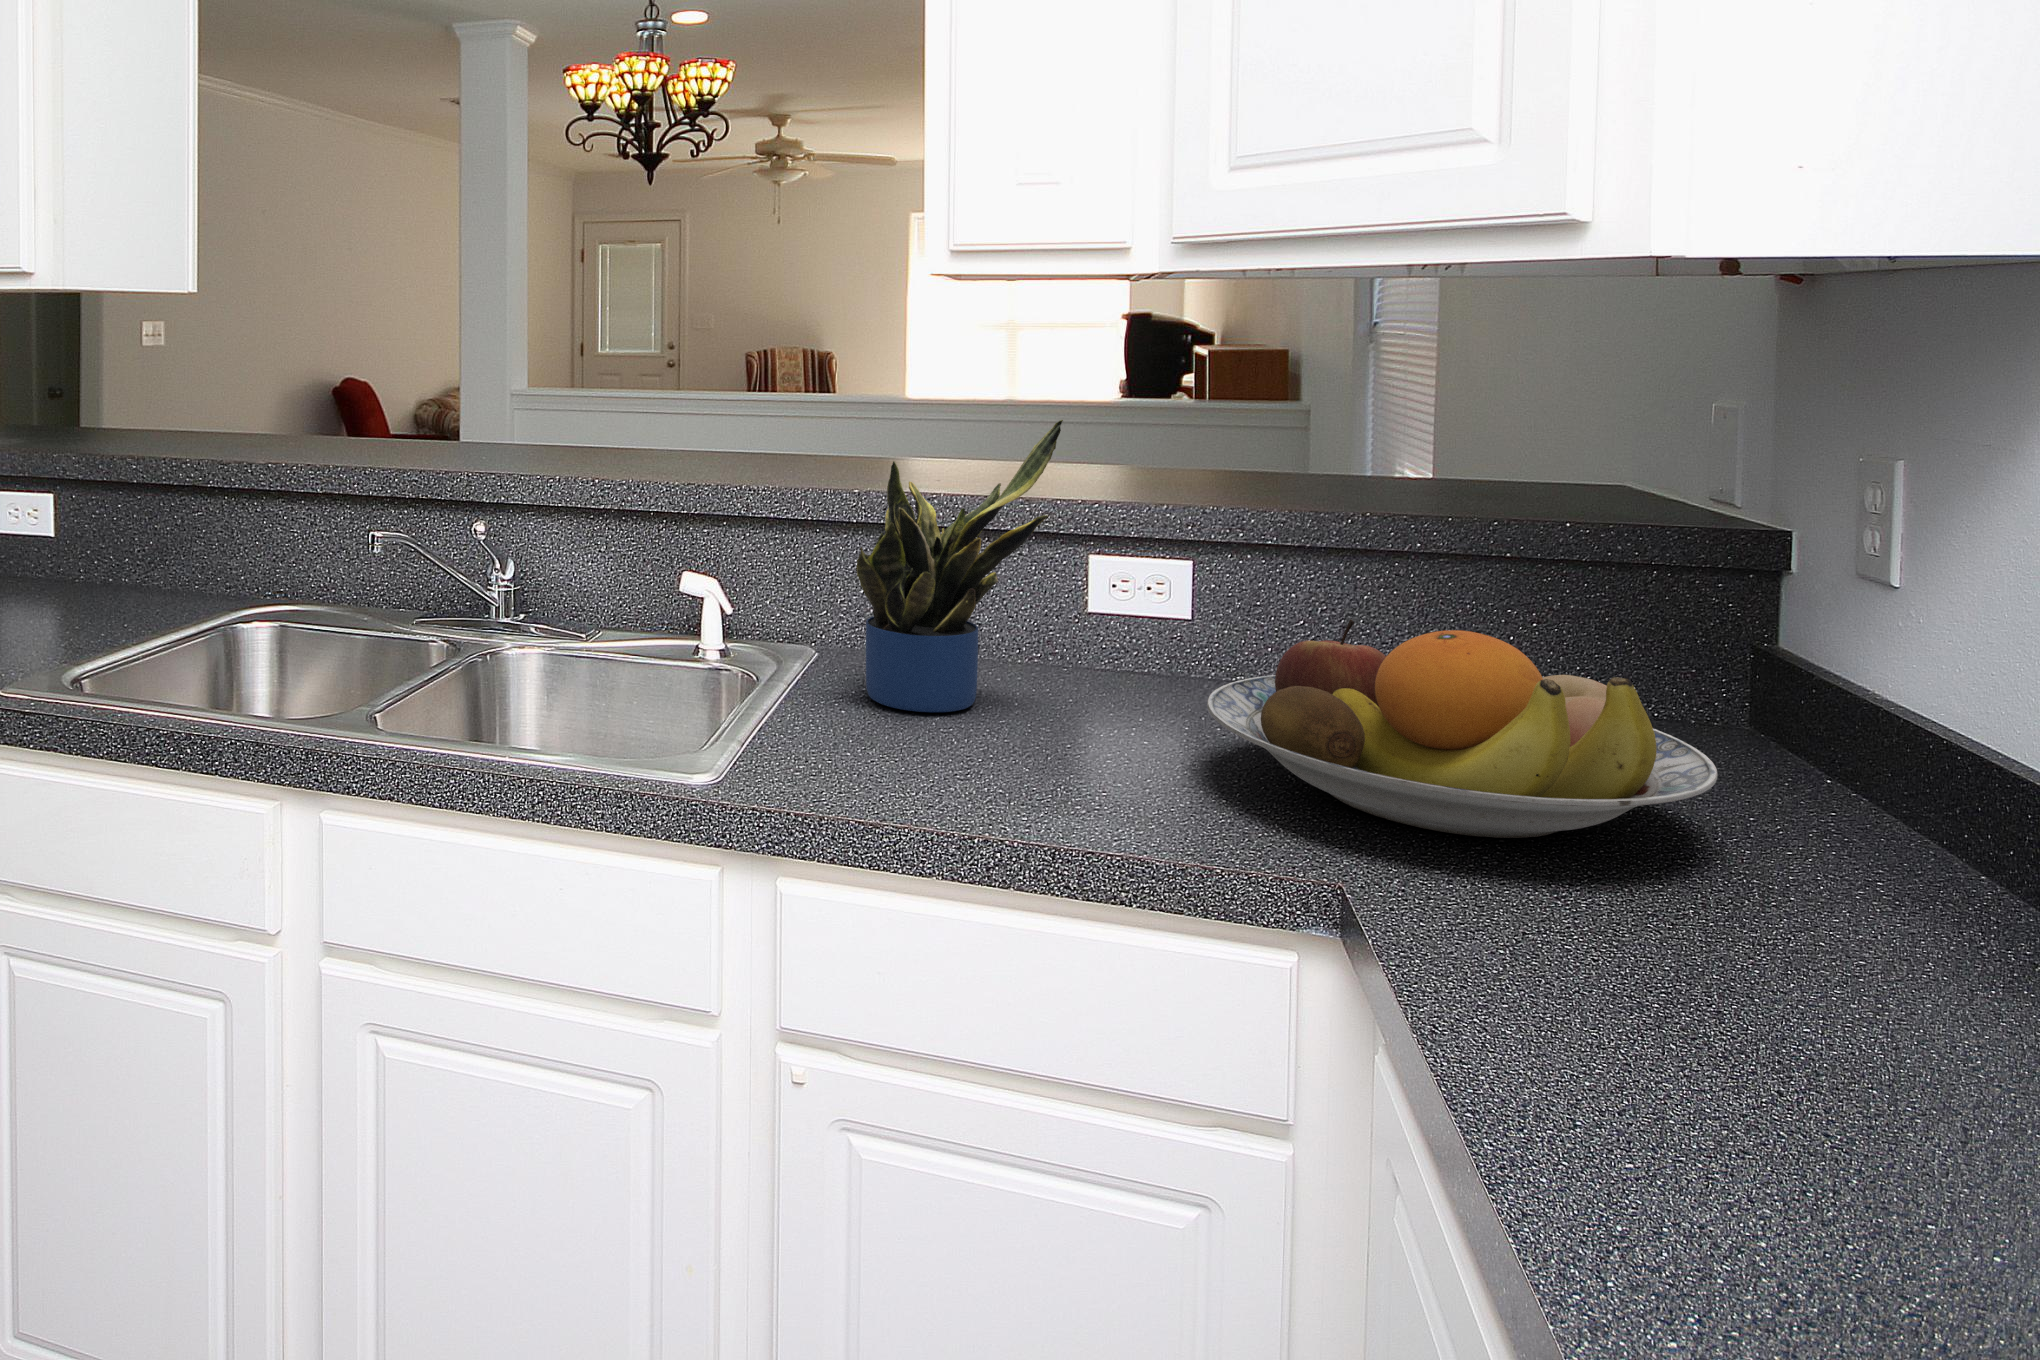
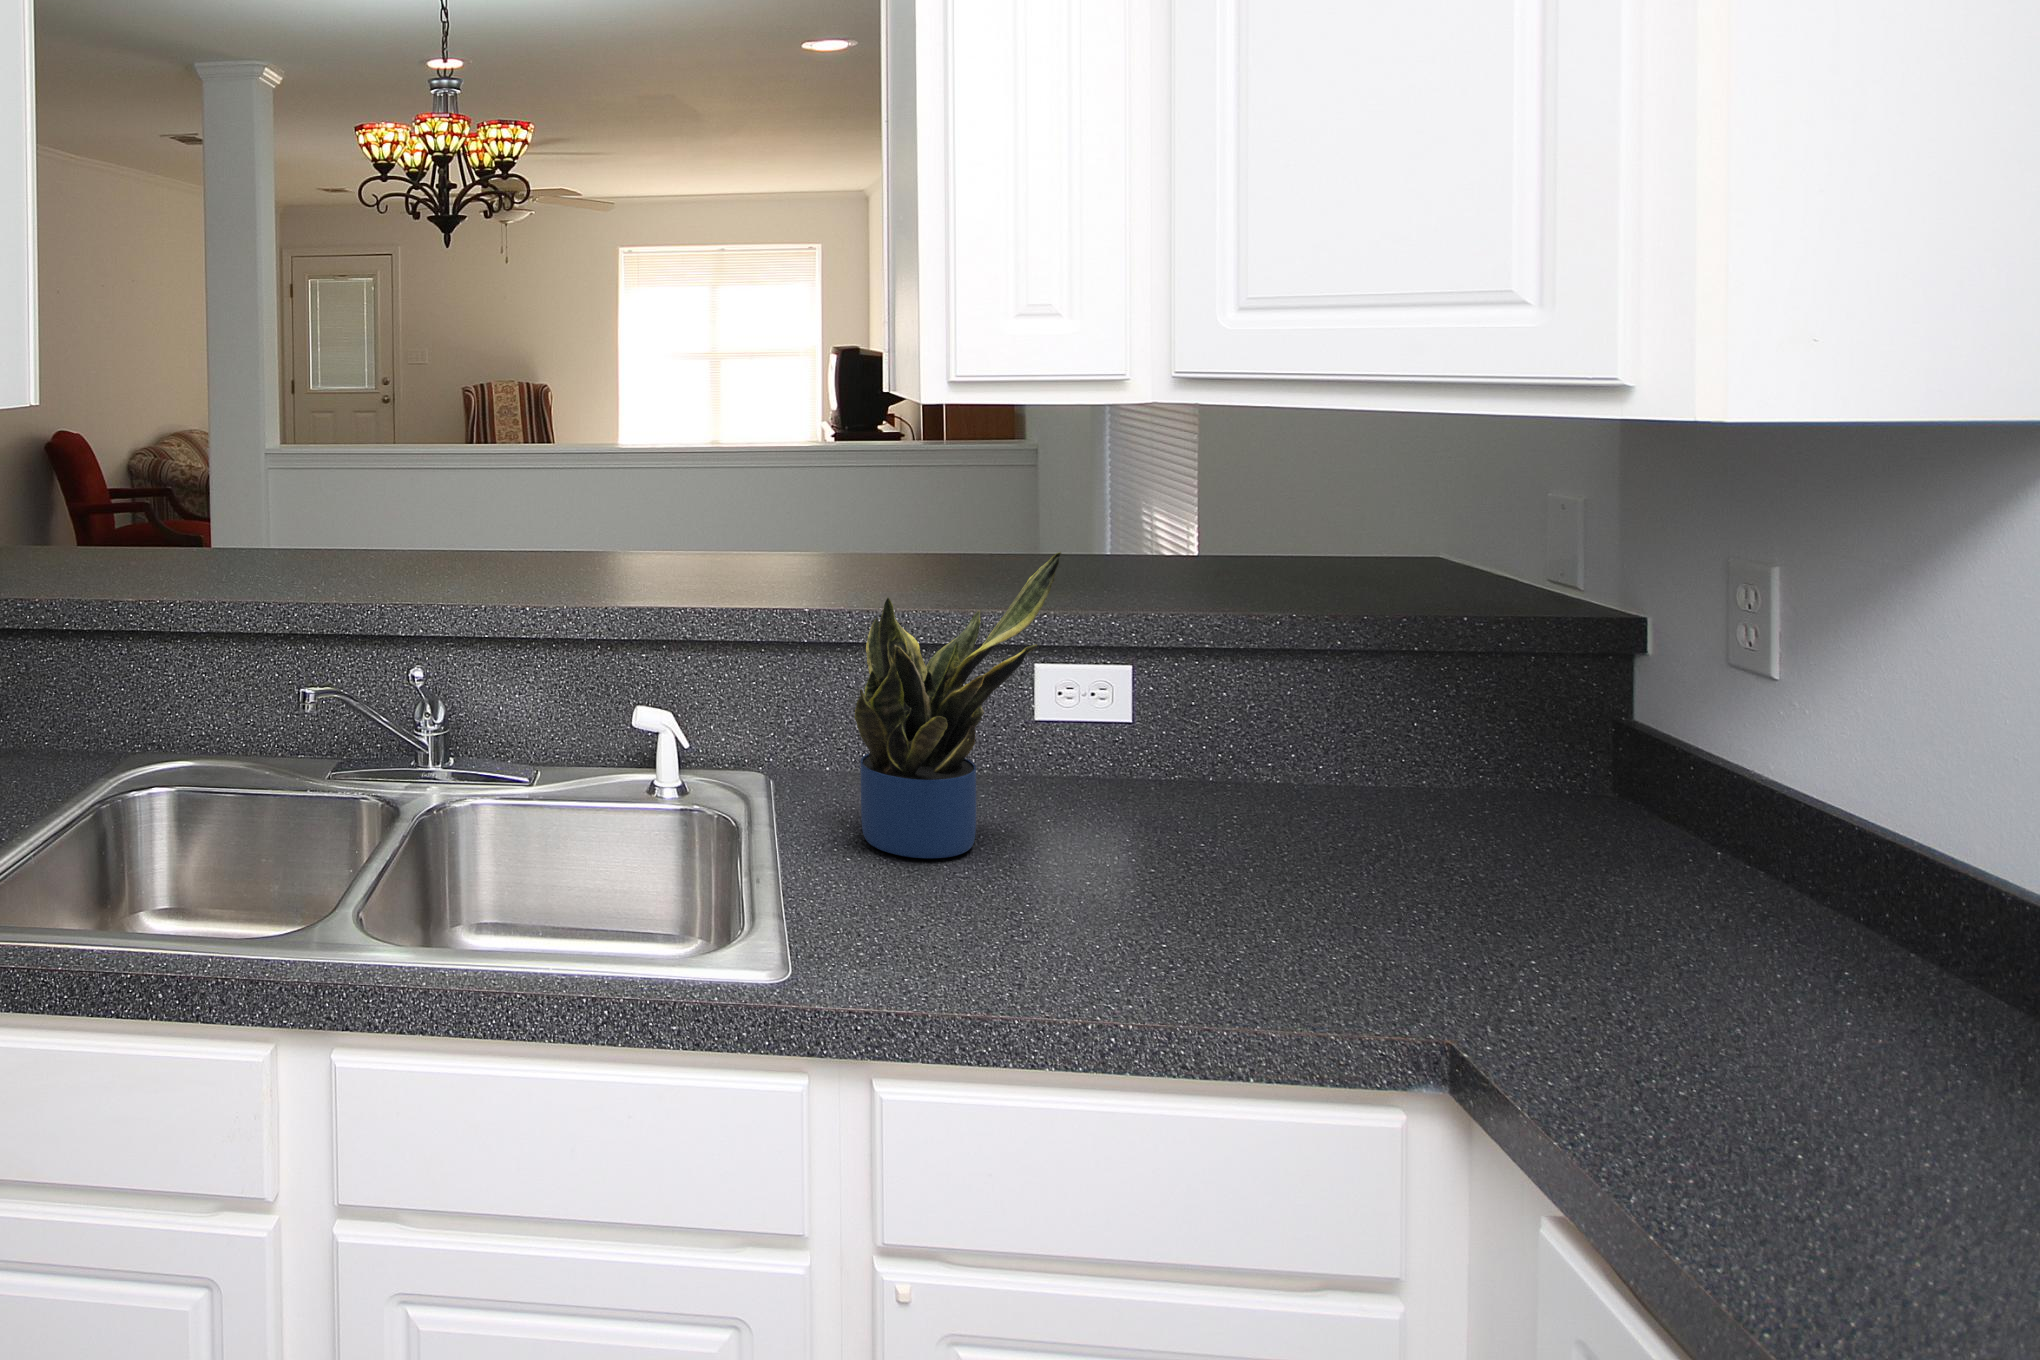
fruit bowl: present [1207,620,1718,838] -> none [1232,745,1715,963]

